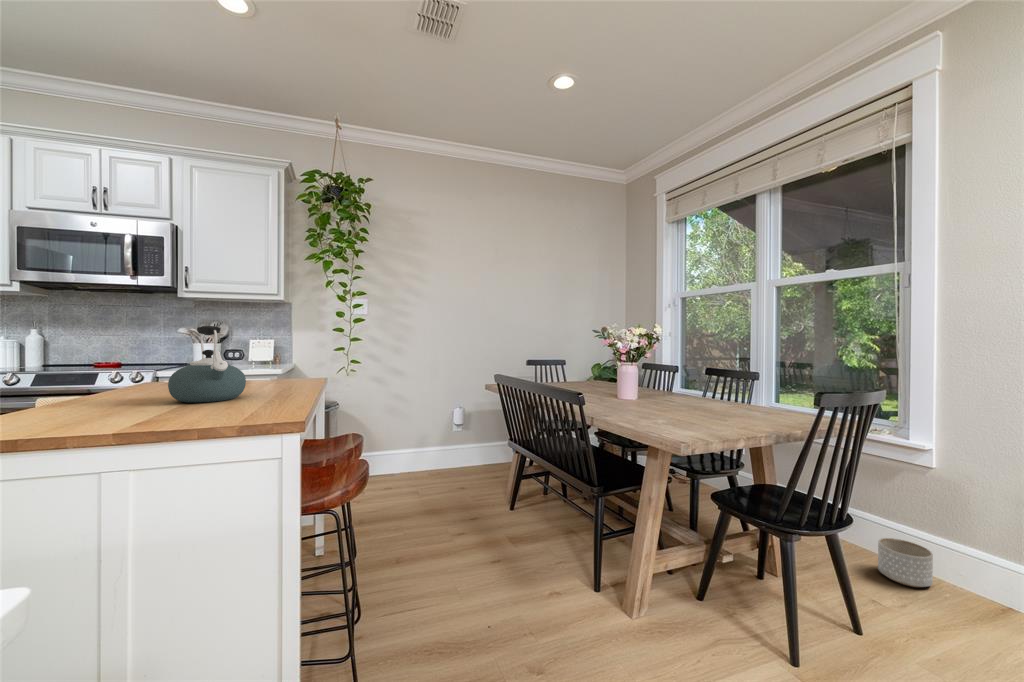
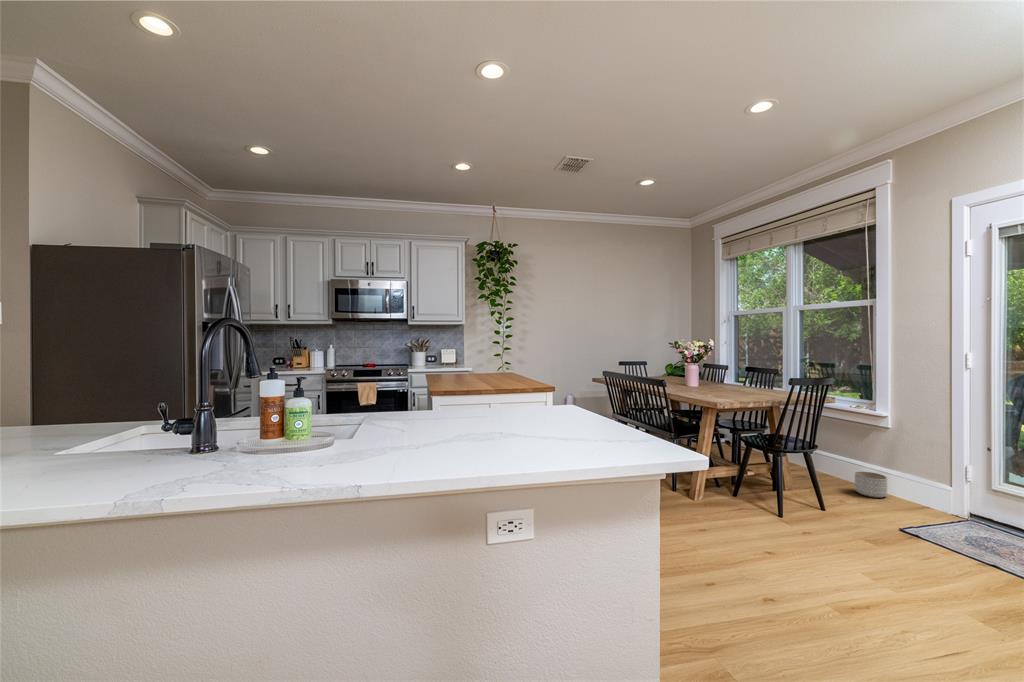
kettle: present [168,326,246,402] -> none [476,347,505,382]

